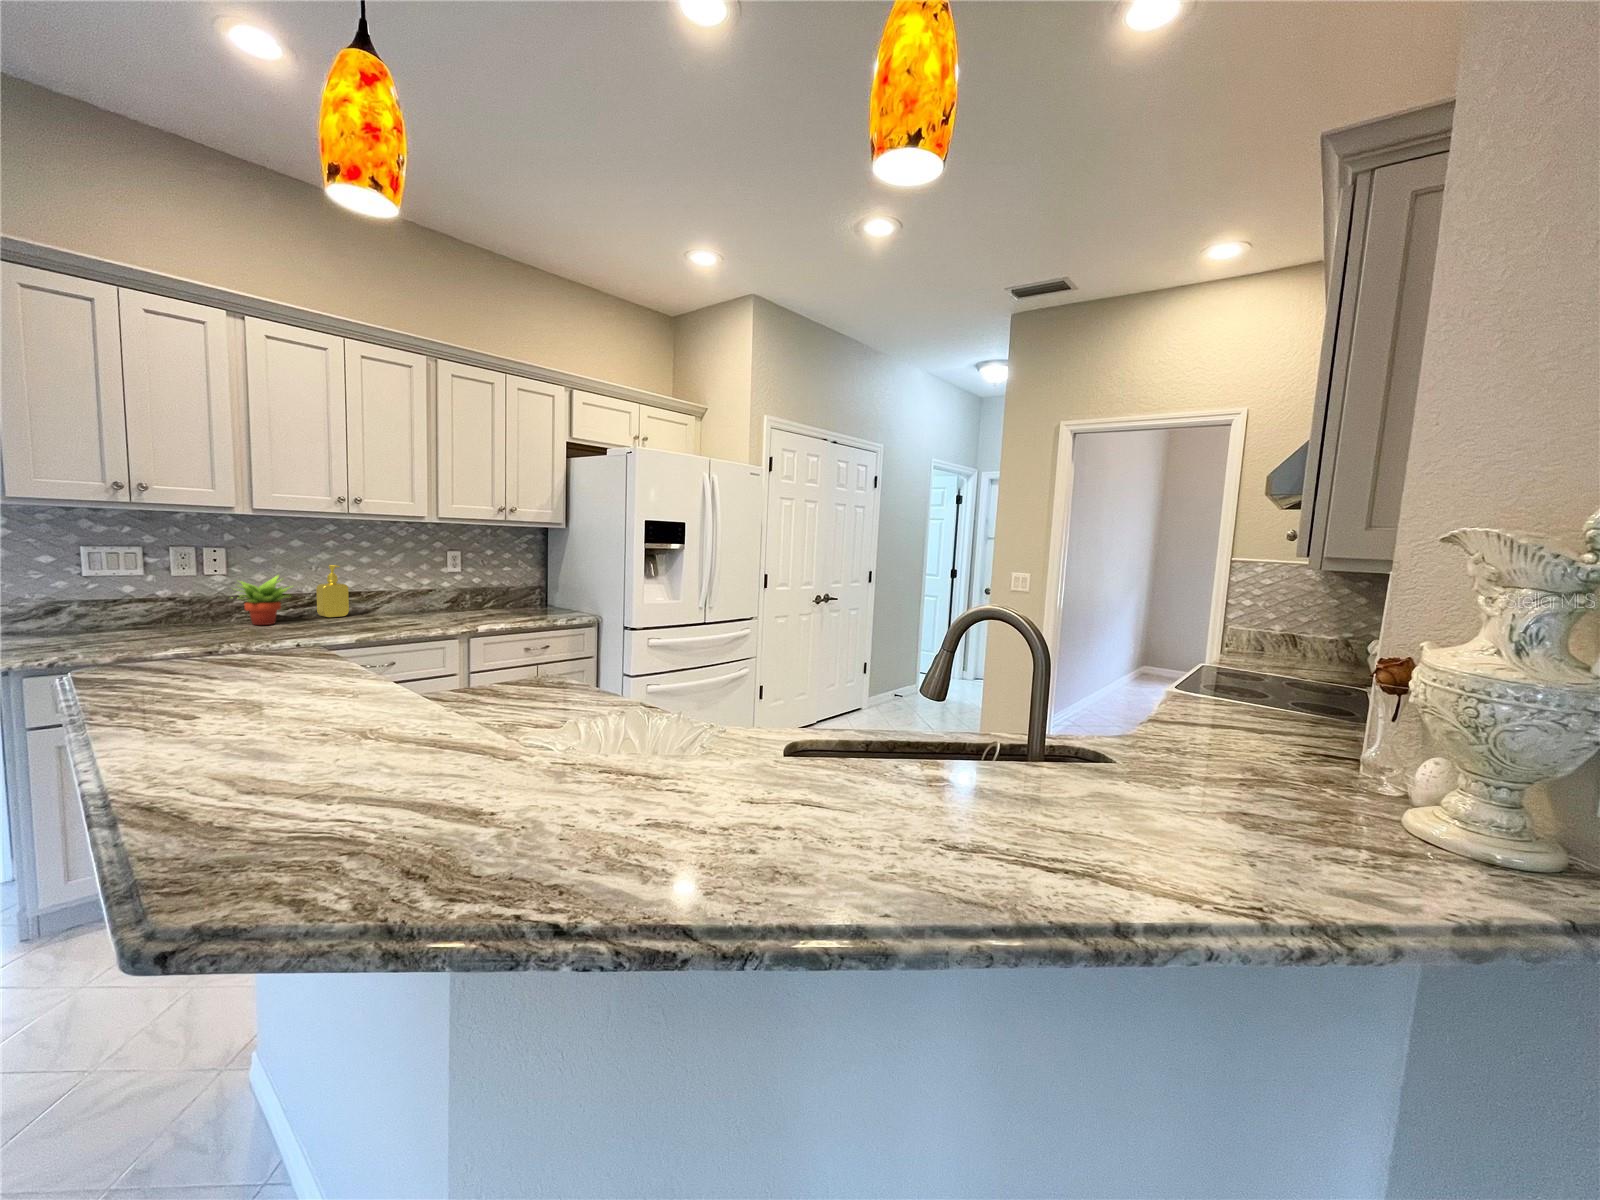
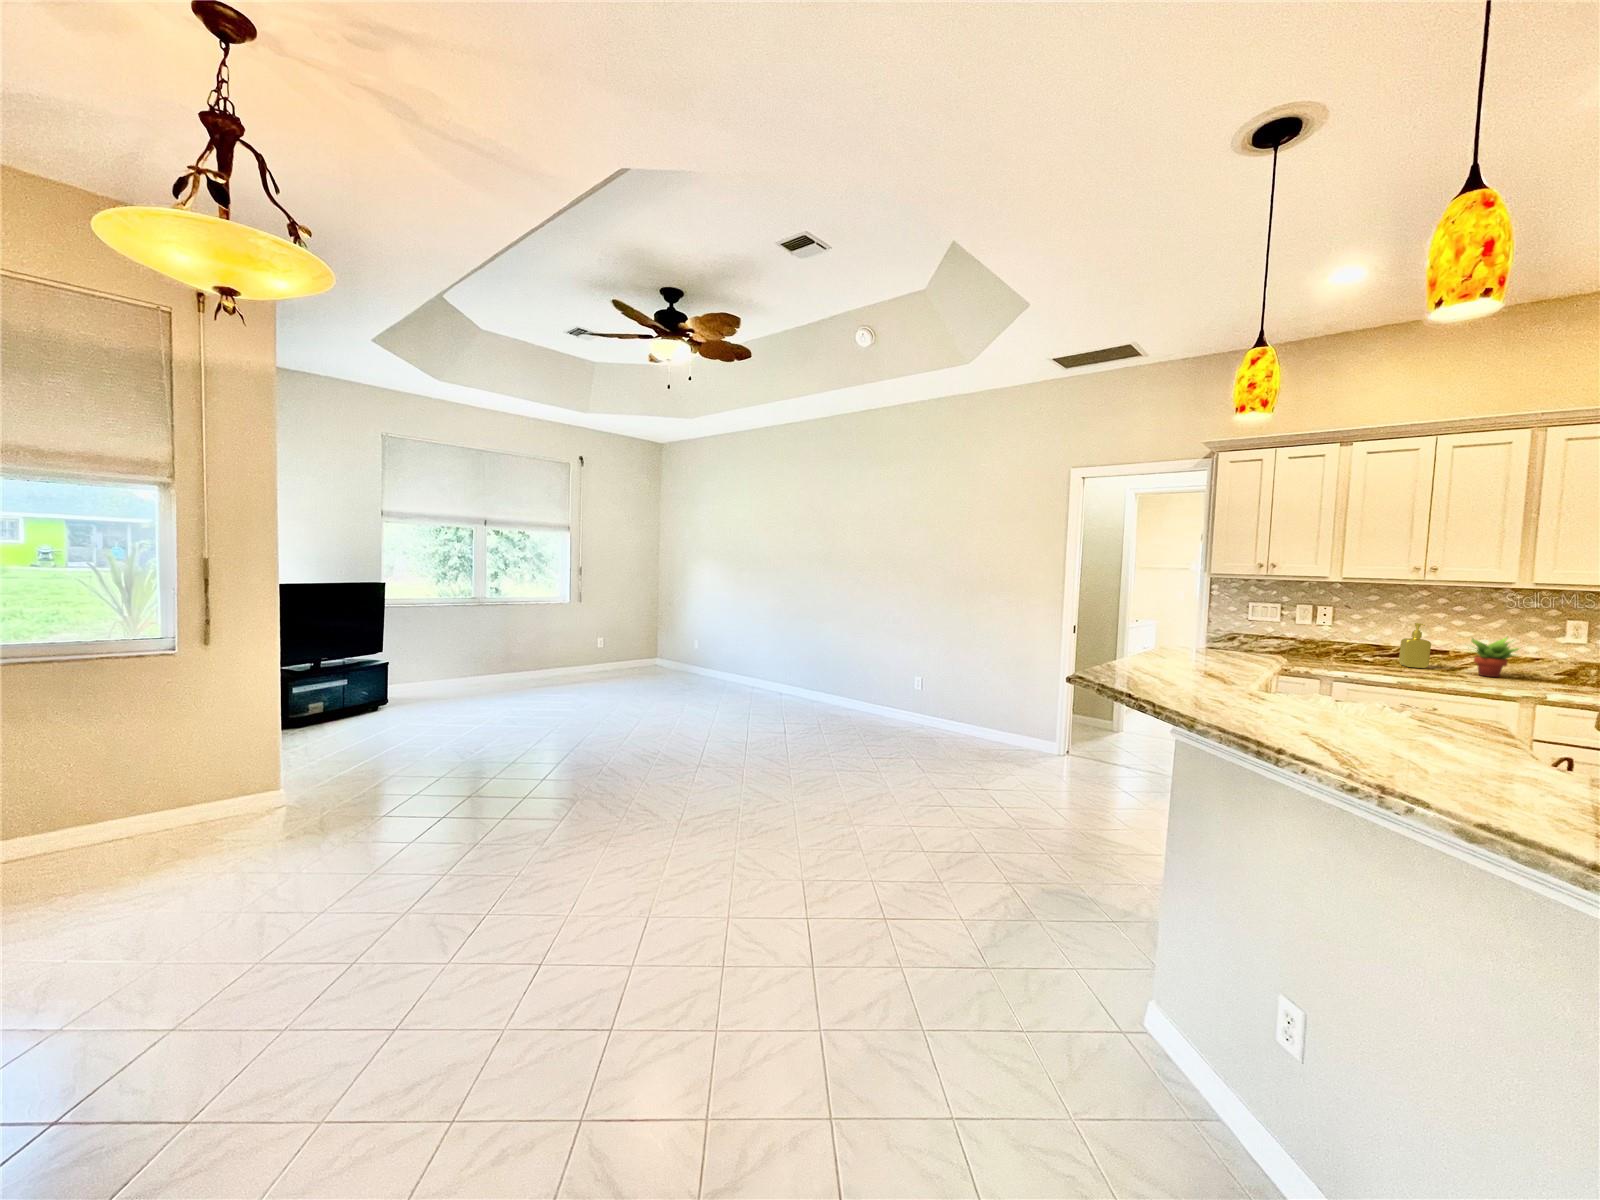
succulent plant: present [236,575,289,625] -> present [1471,637,1519,677]

